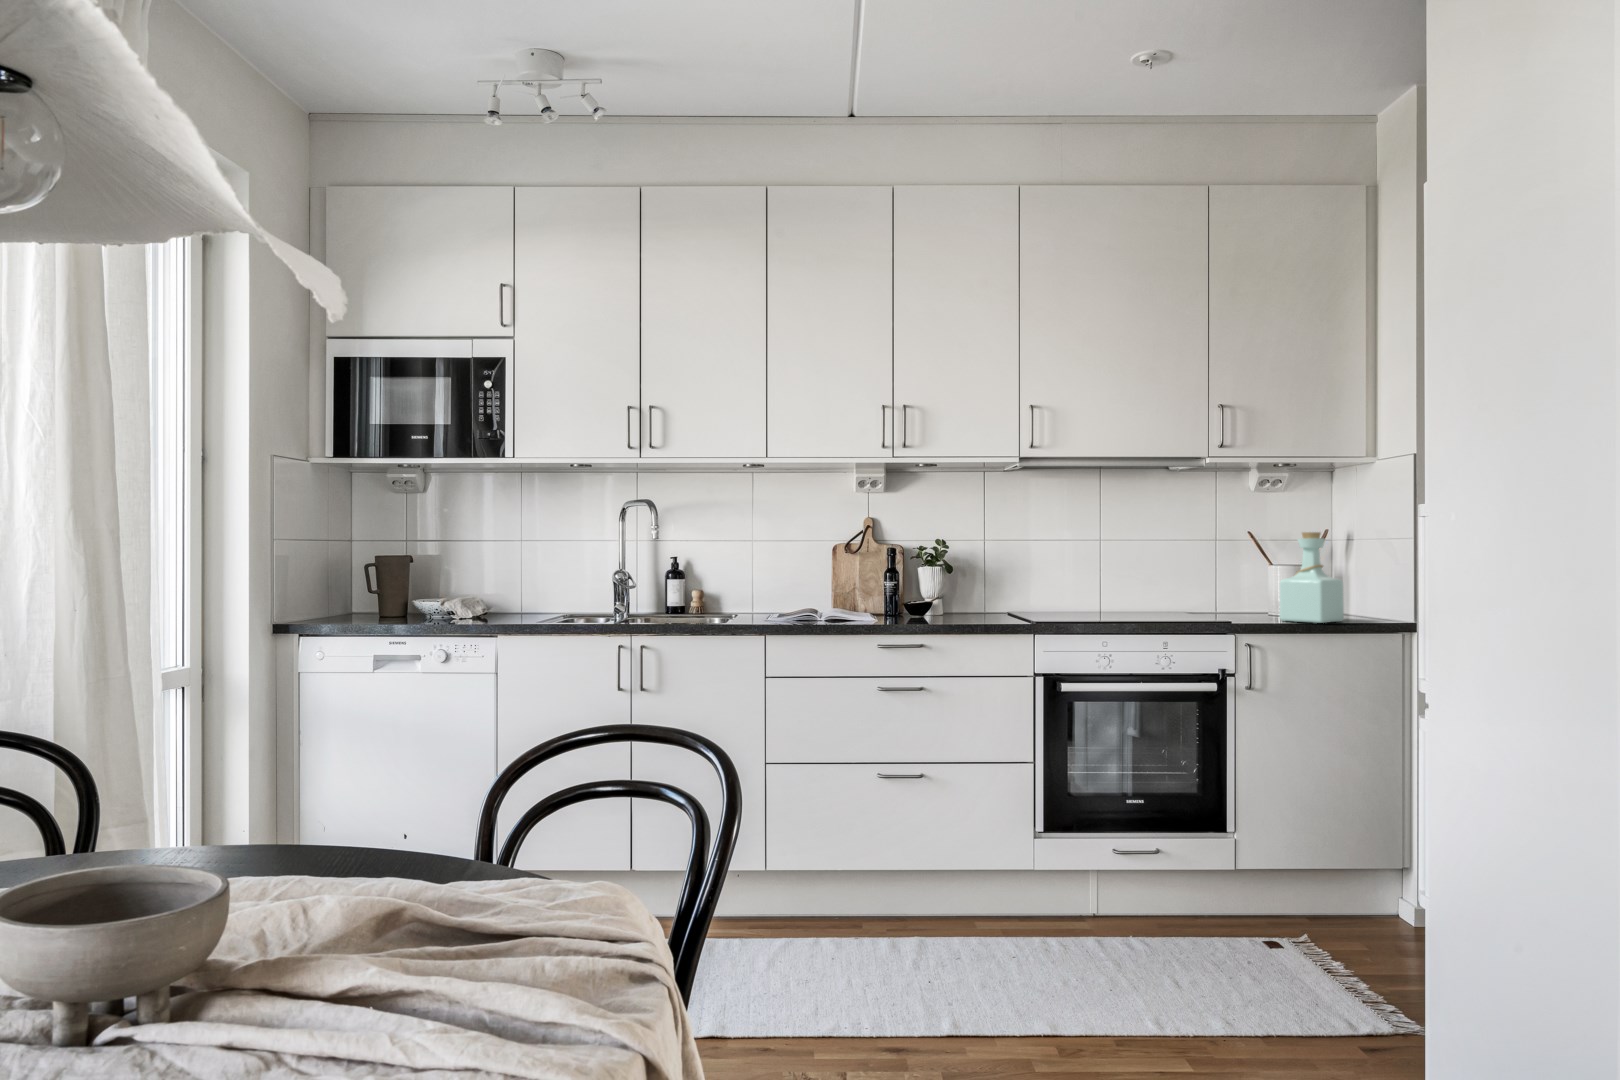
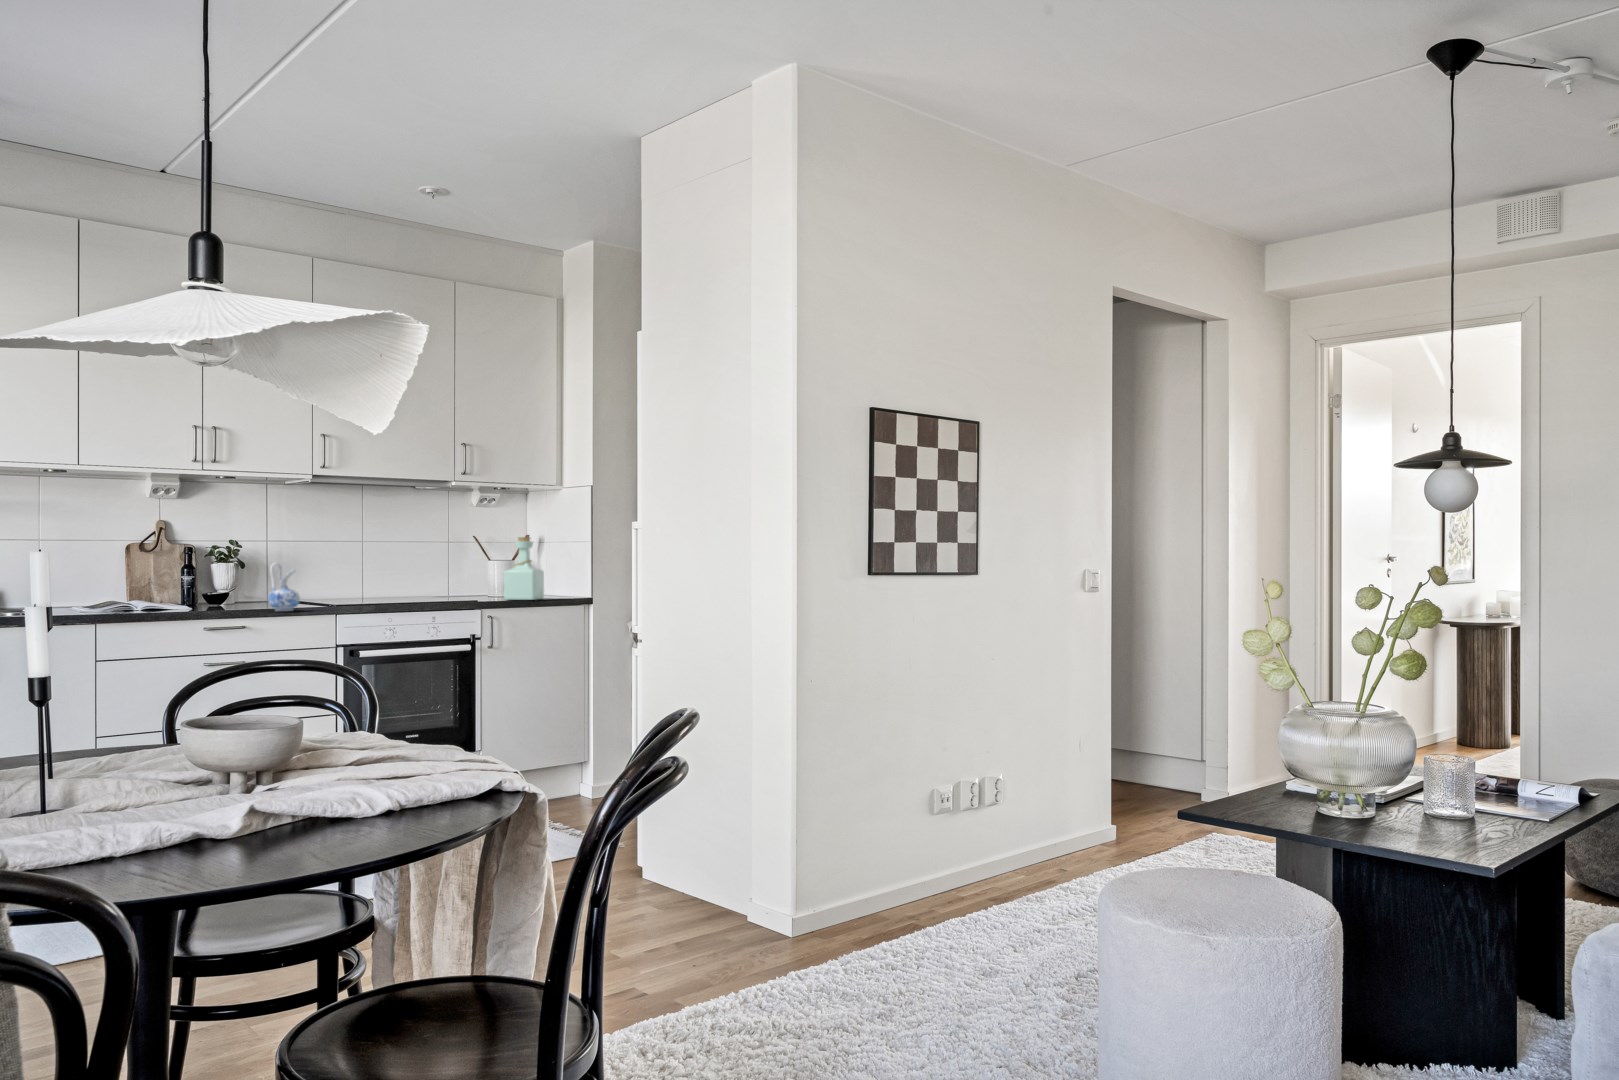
ceramic pitcher: none [951,568,987,628] -> present [268,563,300,611]

